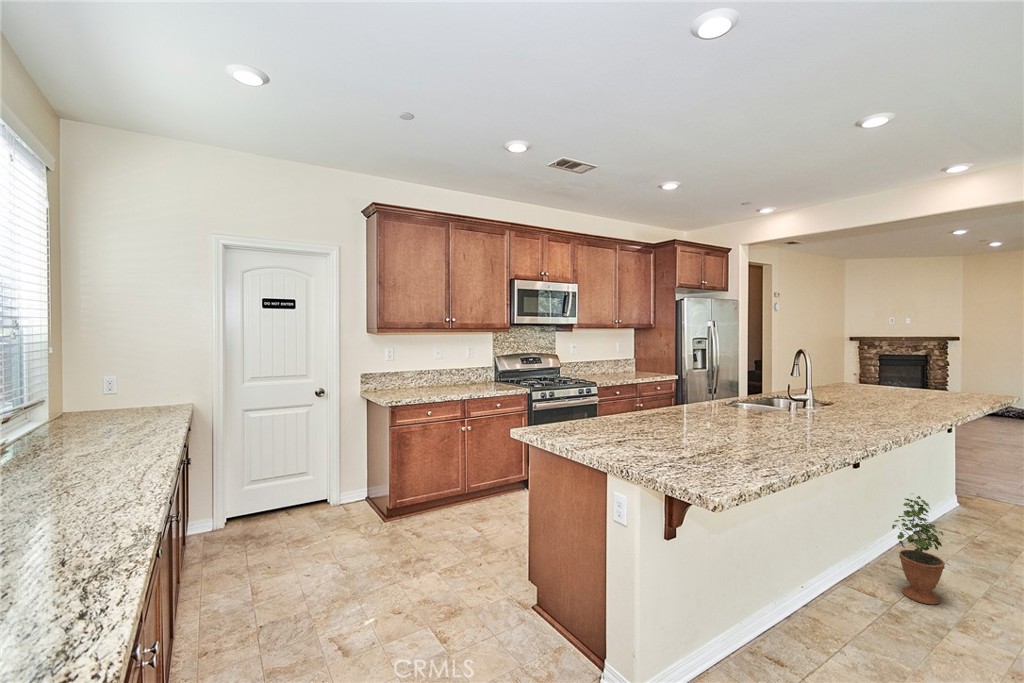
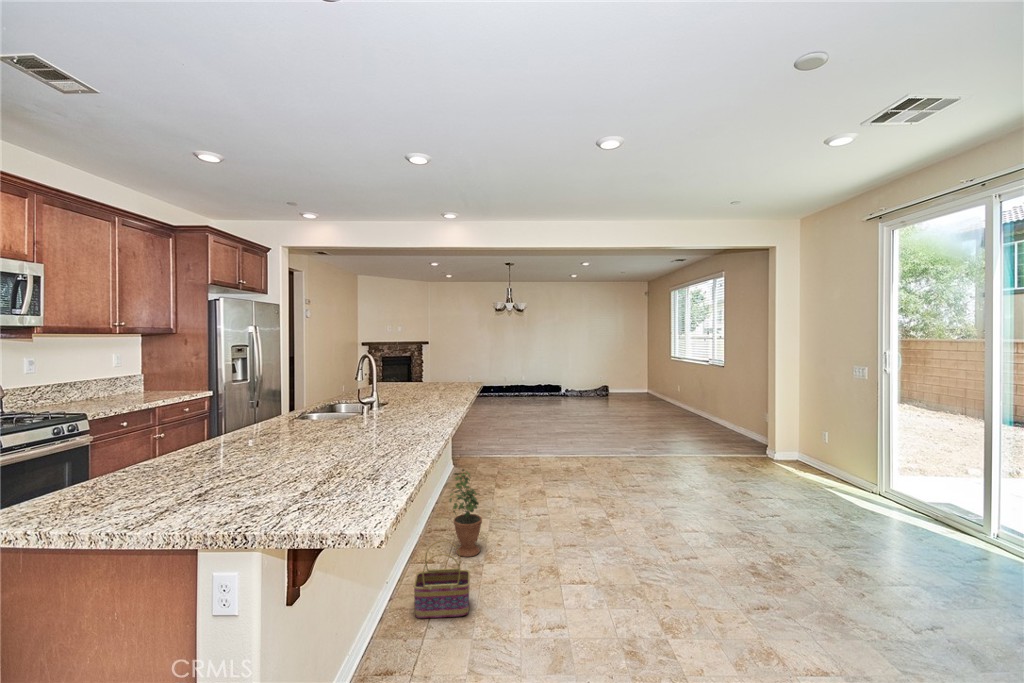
basket: none [818,559,896,651] -> present [414,541,470,618]

